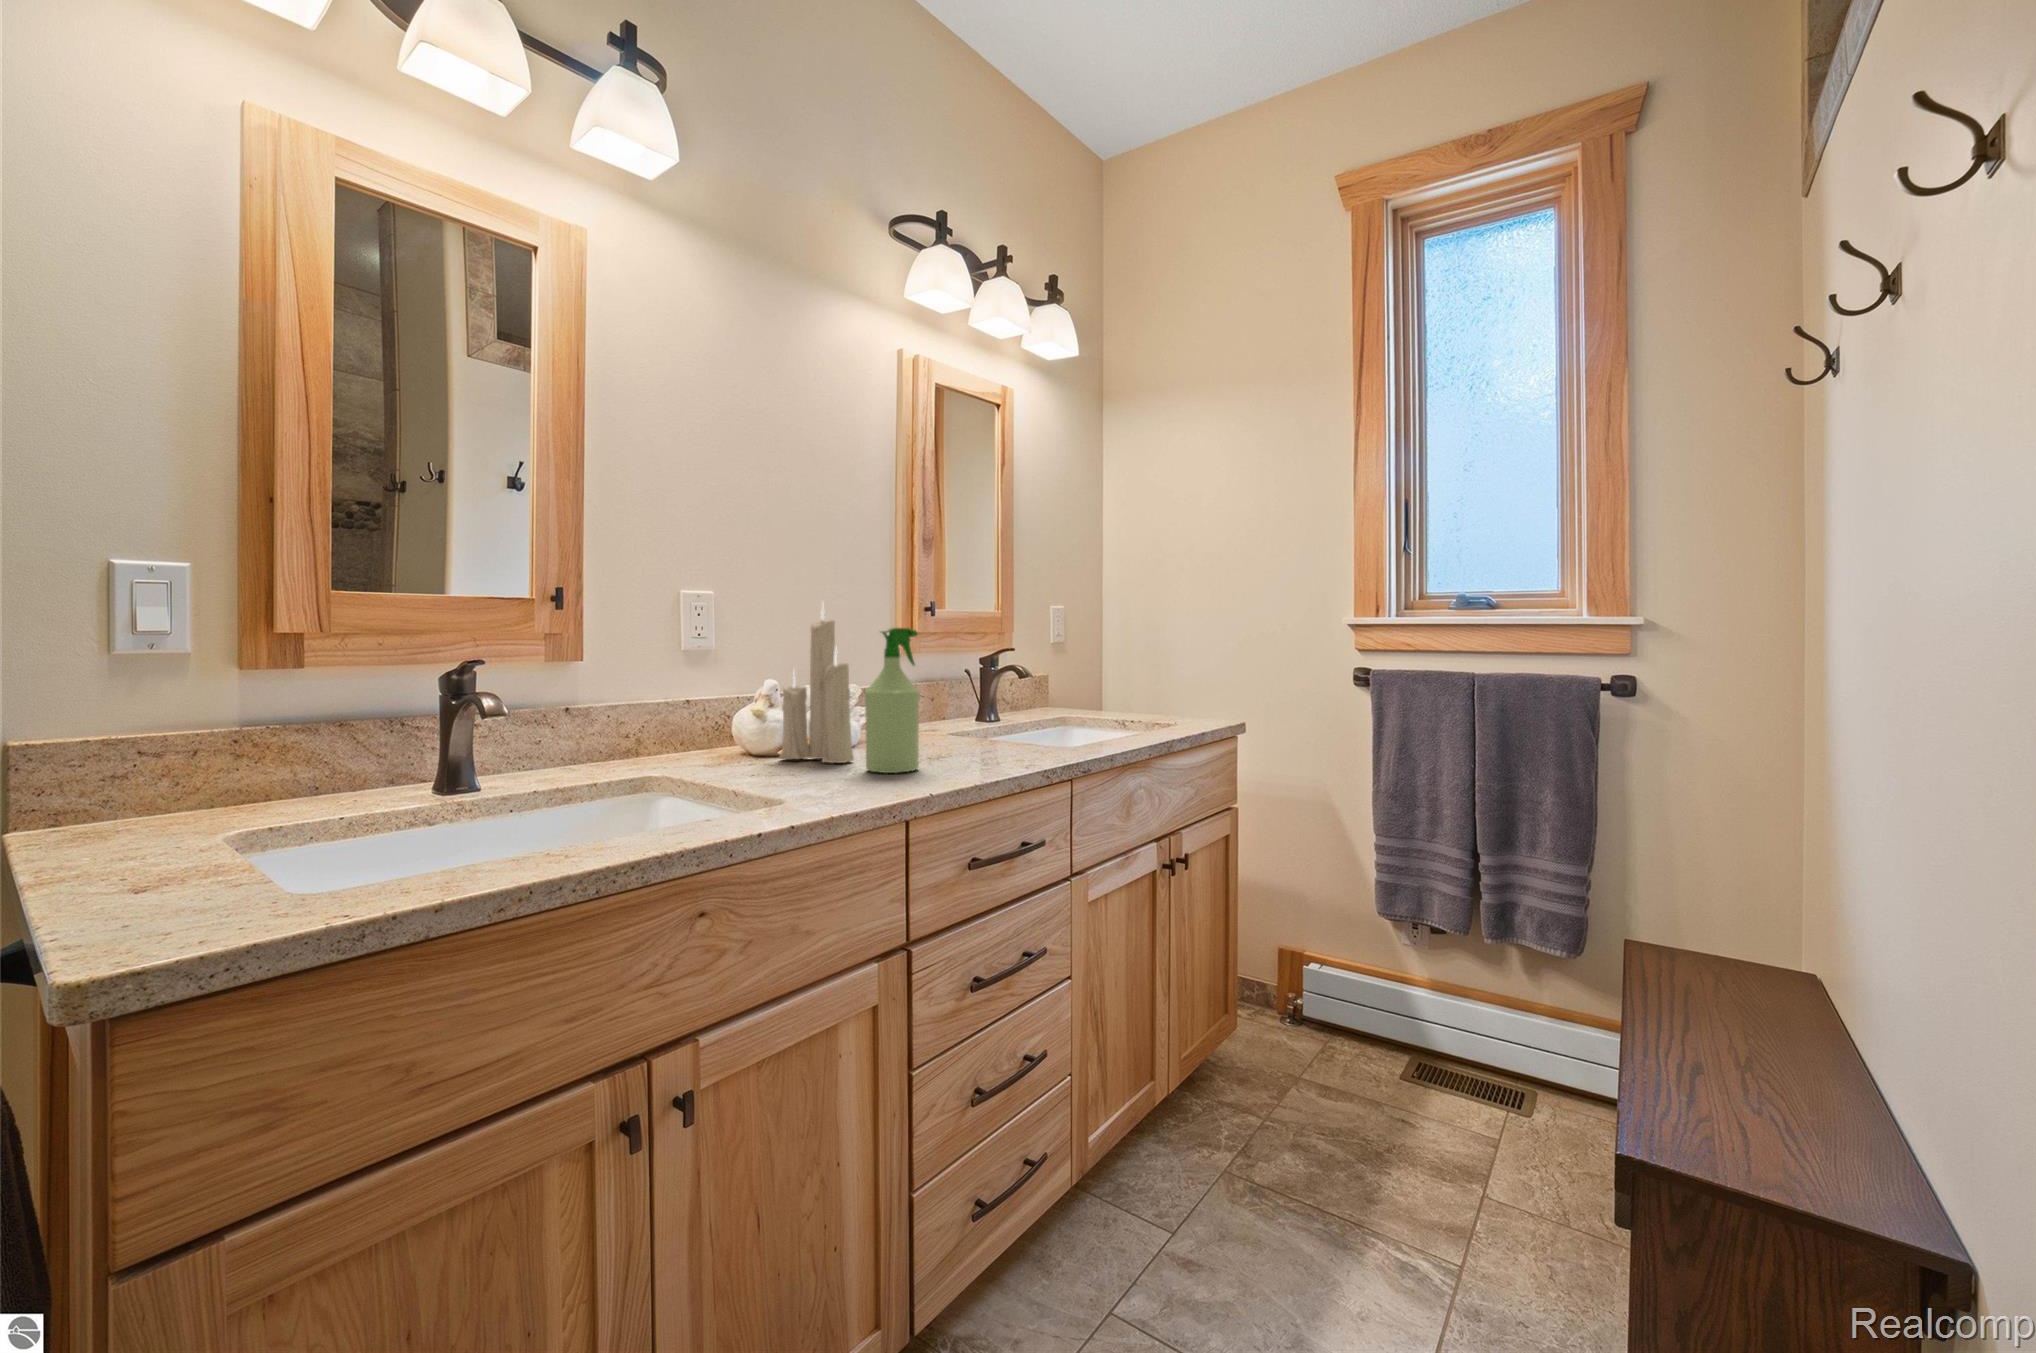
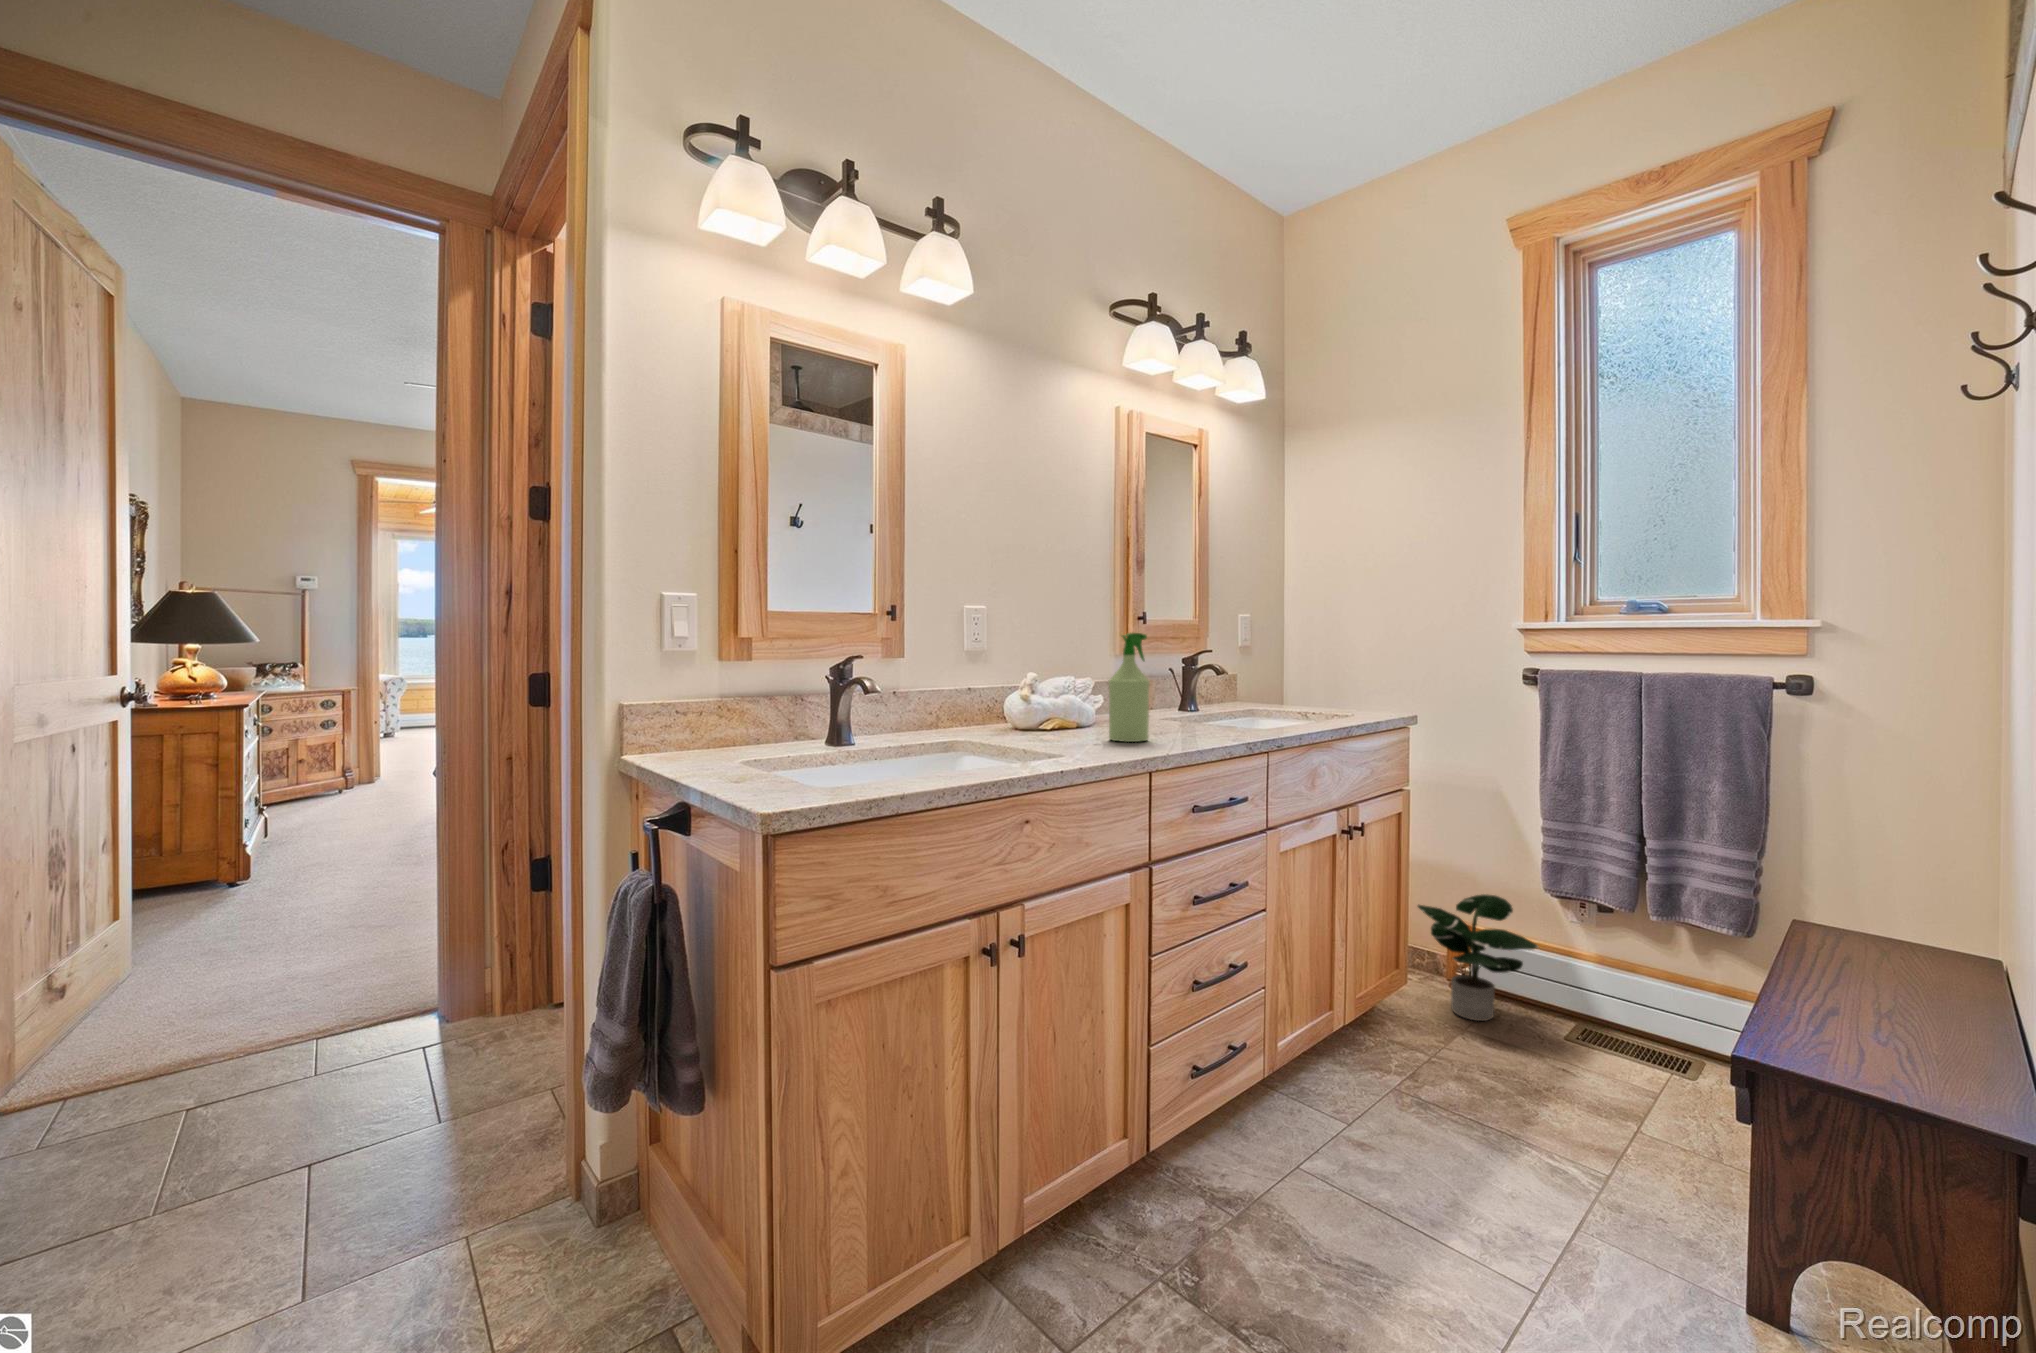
candle: present [780,610,854,763] -> none [1039,605,1096,735]
potted plant: none [1246,919,1374,1066] -> present [1418,894,1538,1021]

